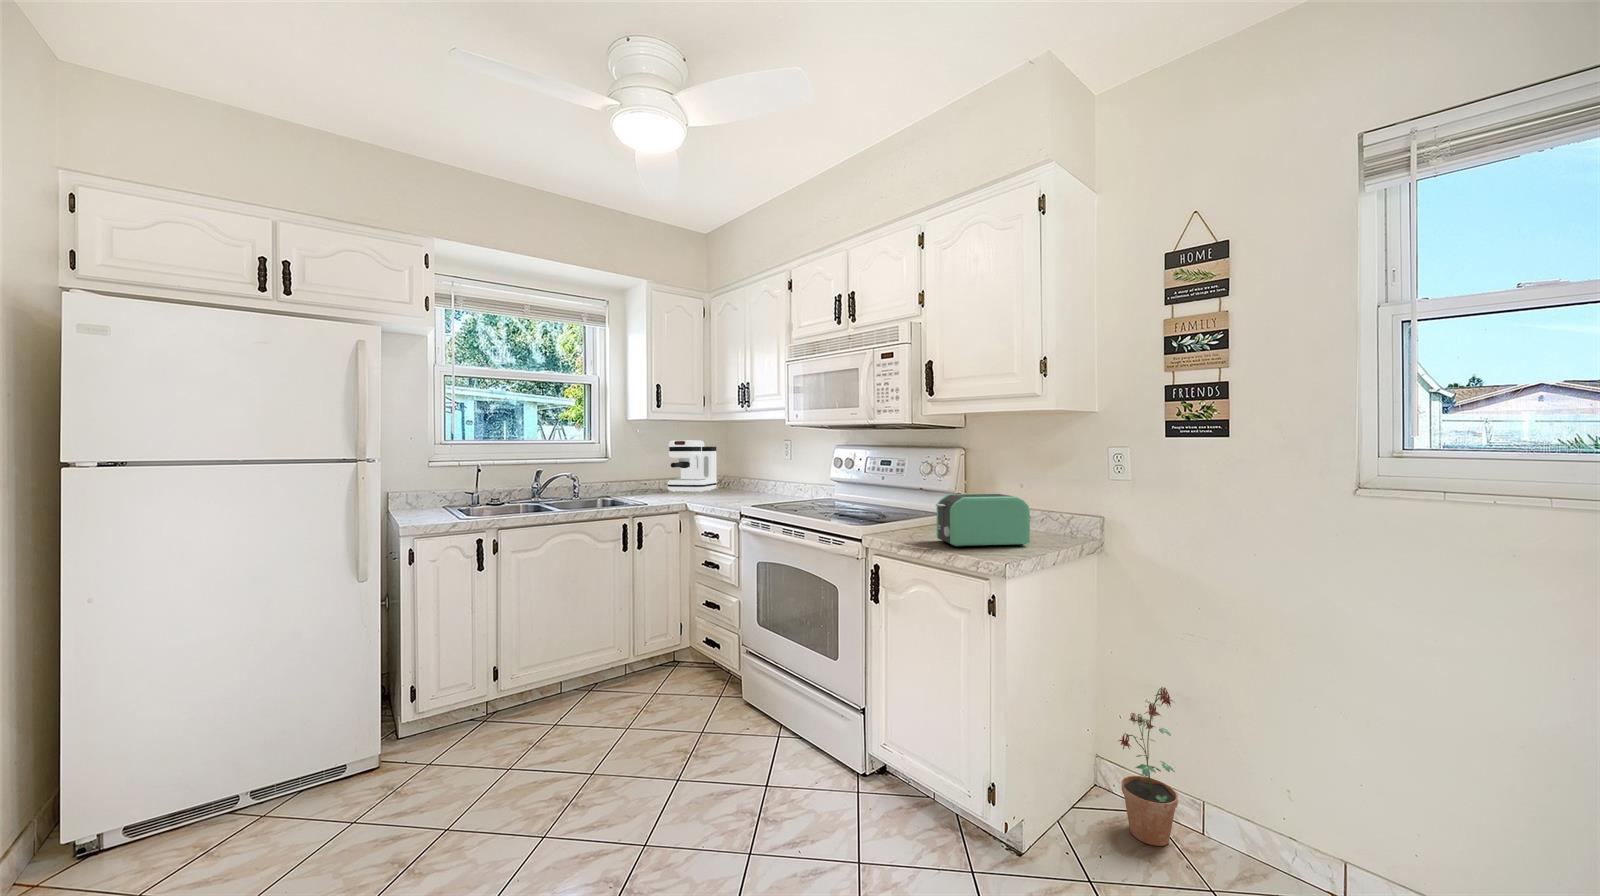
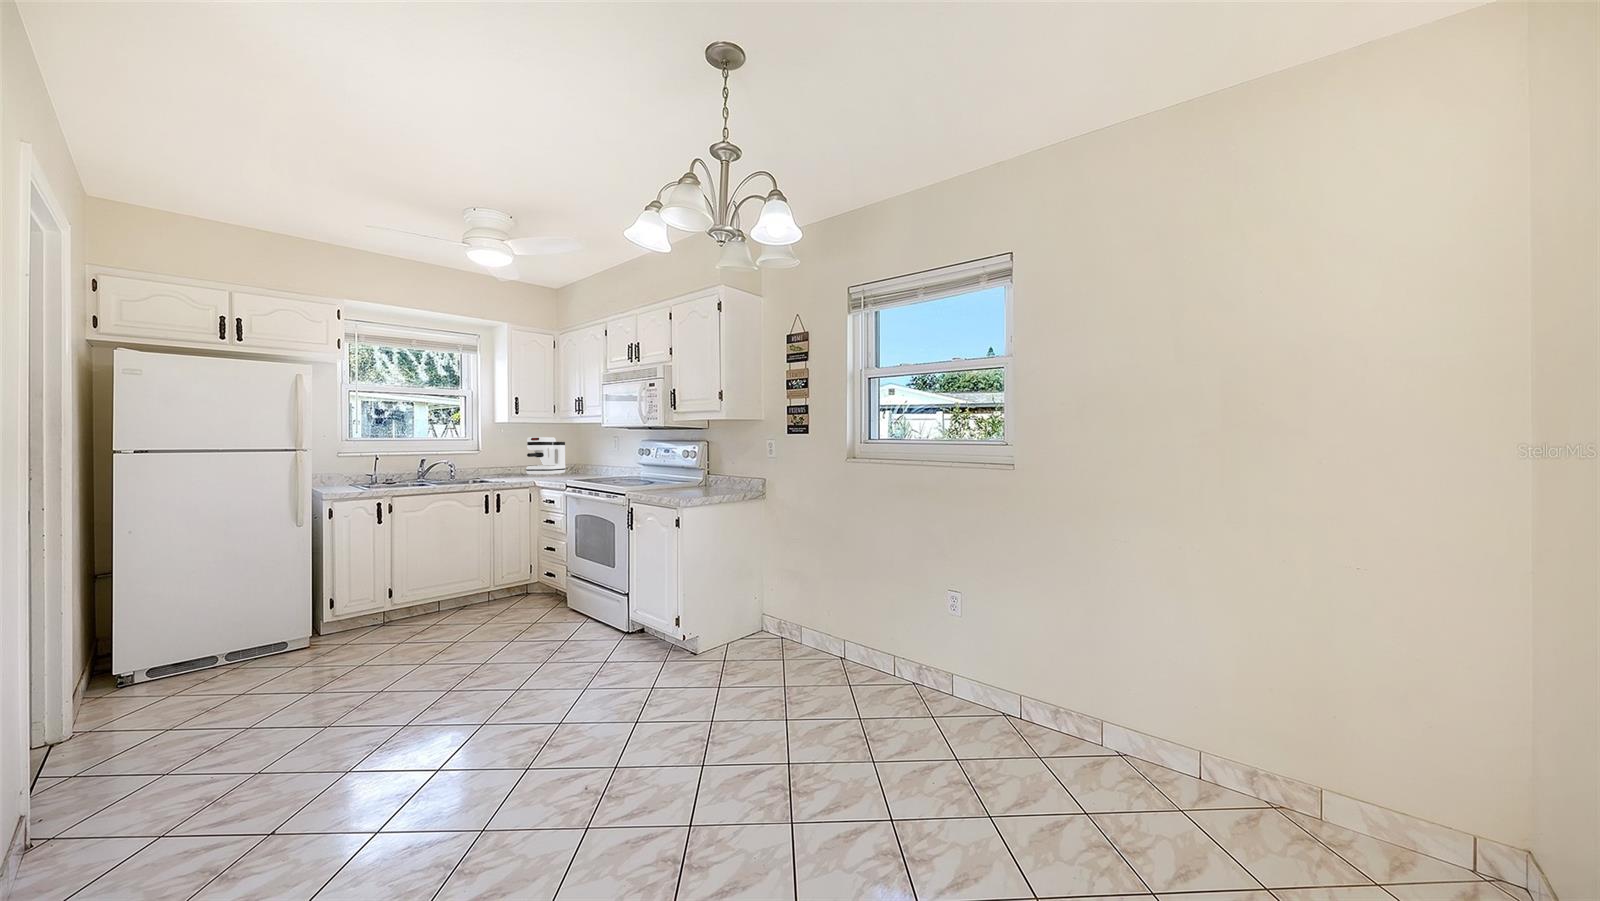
toaster: present [936,494,1030,547] -> none [661,466,711,494]
potted plant: present [1119,687,1178,846] -> none [755,567,786,646]

